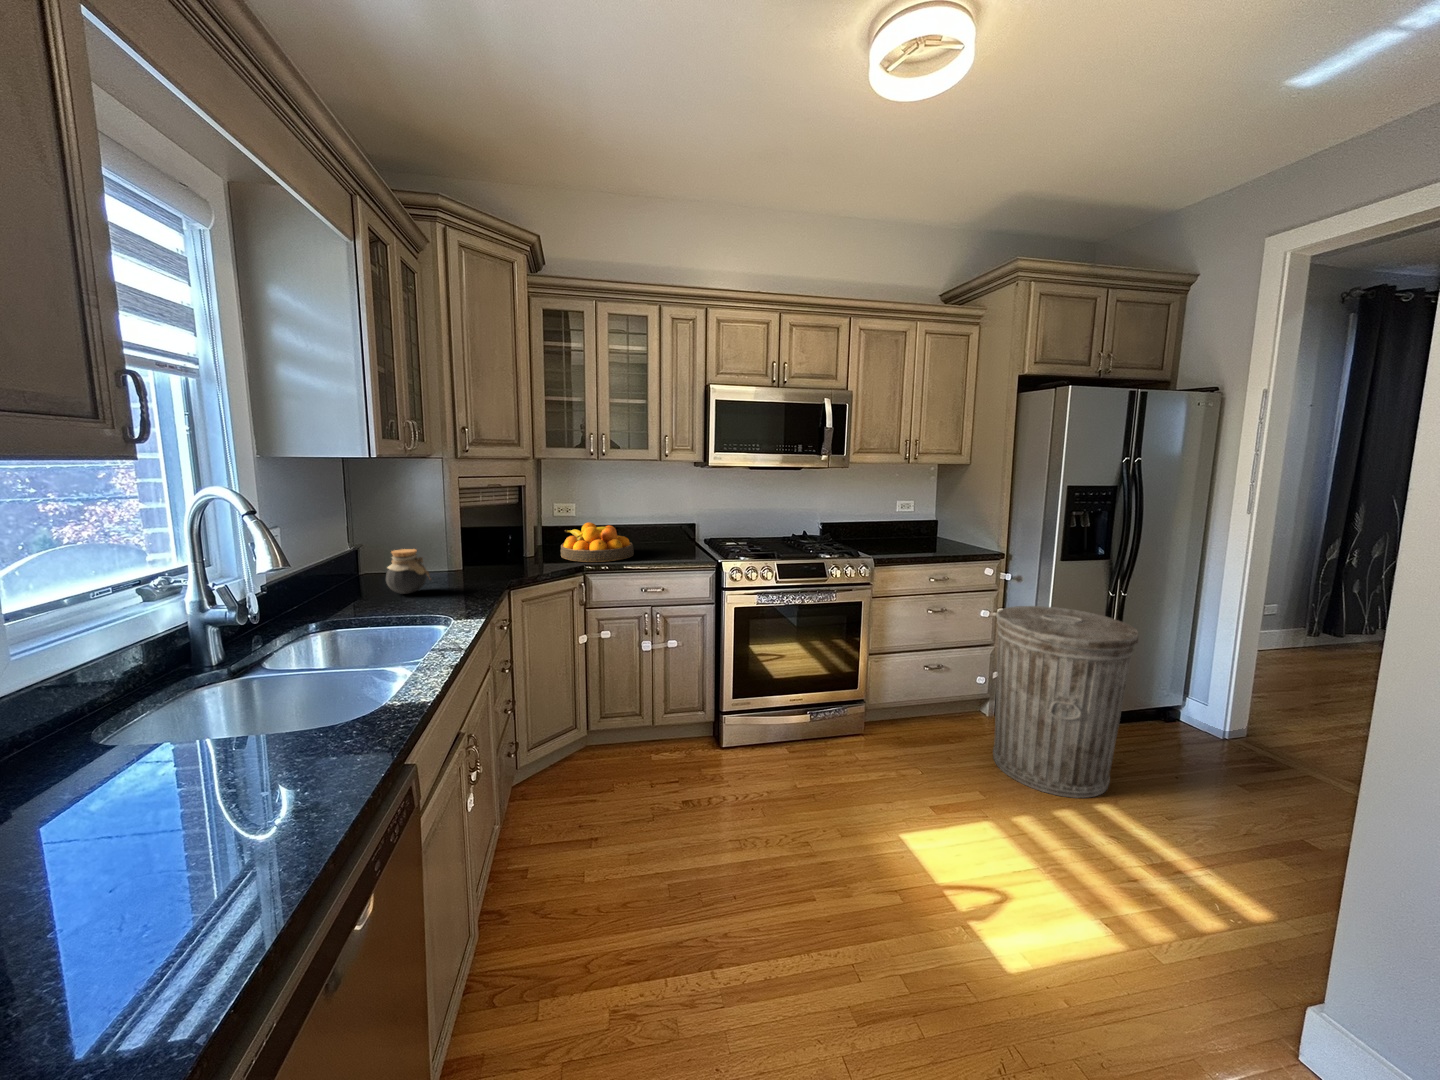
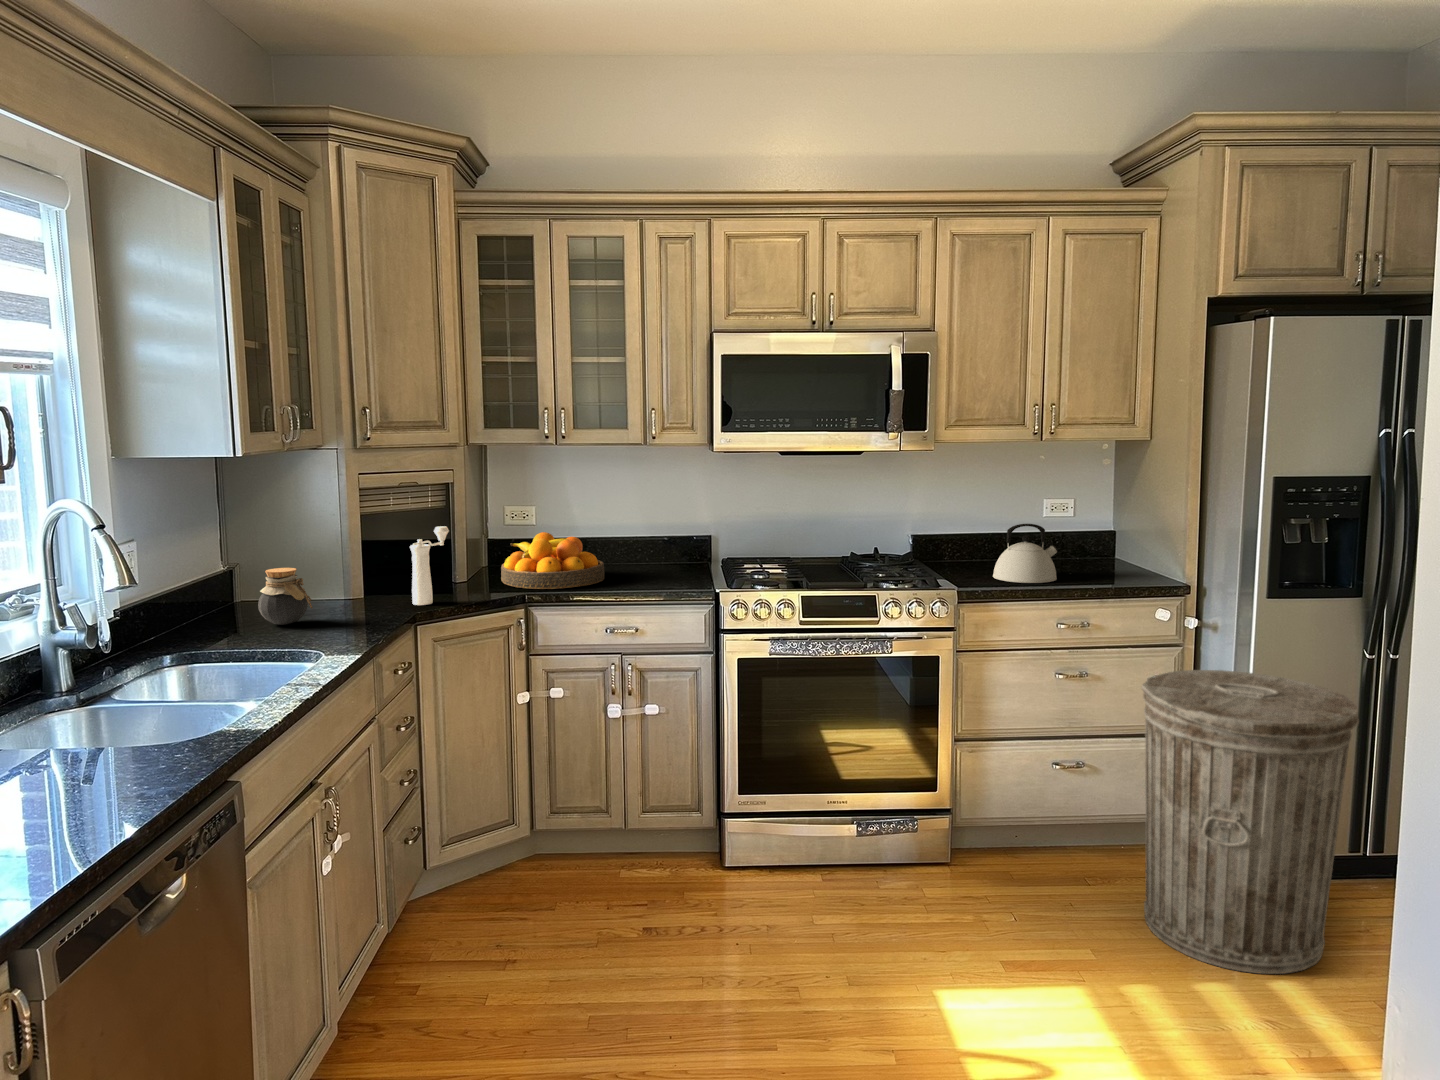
kettle: none [880,516,921,553] -> present [993,524,1058,583]
pepper mill: none [502,518,529,576] -> present [410,526,449,605]

